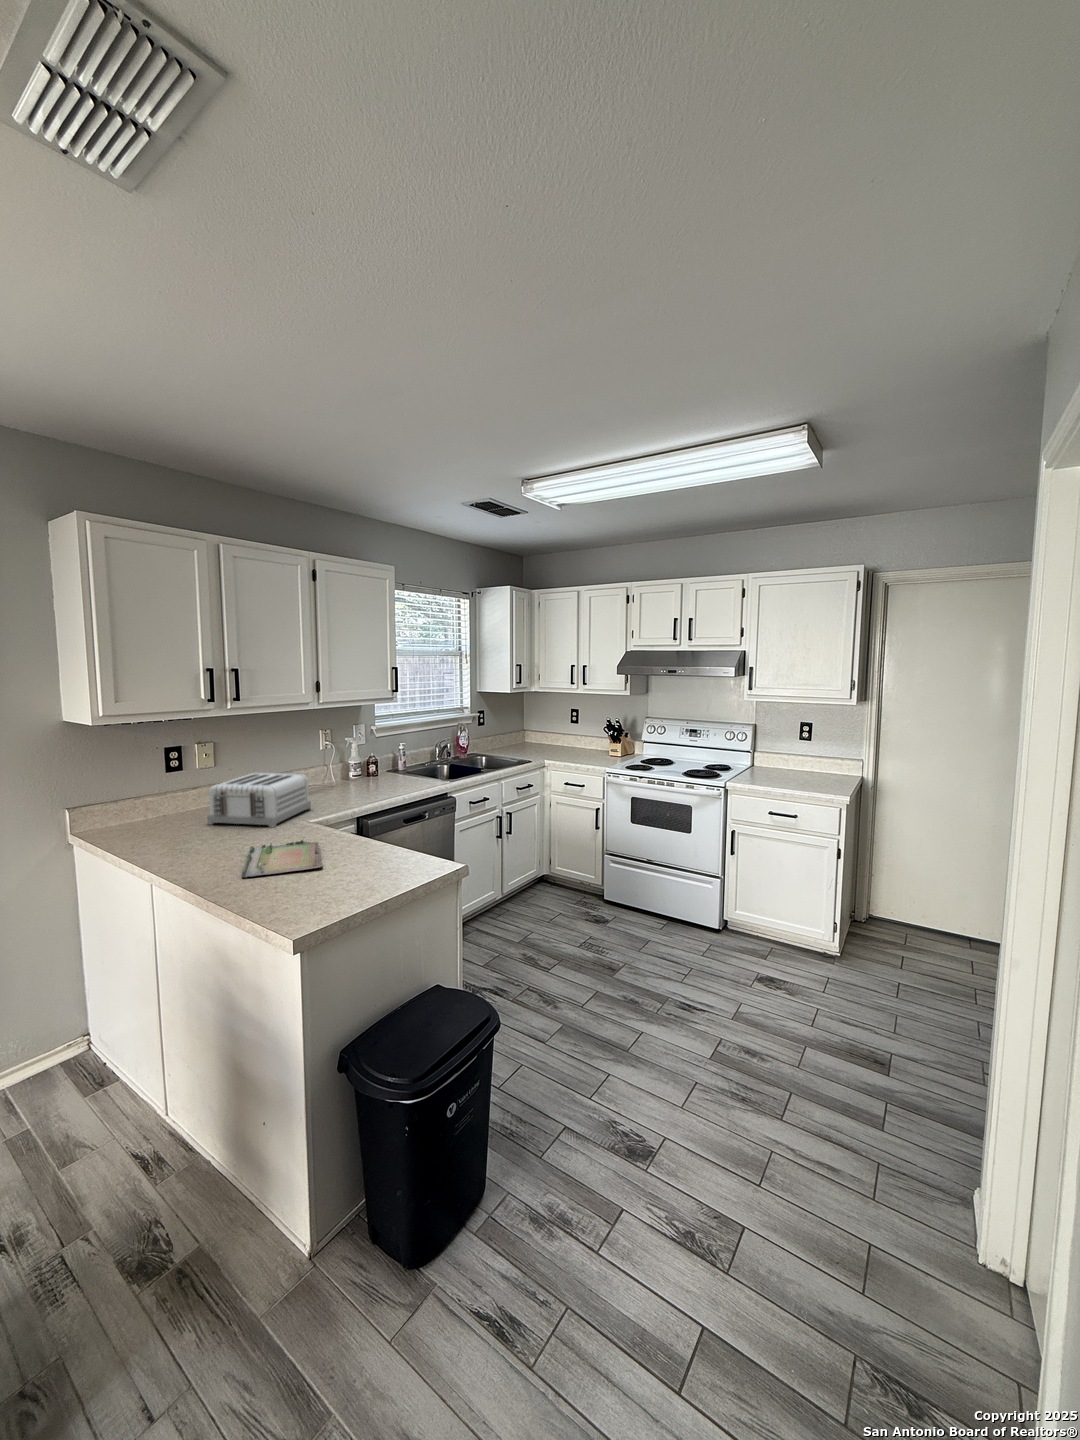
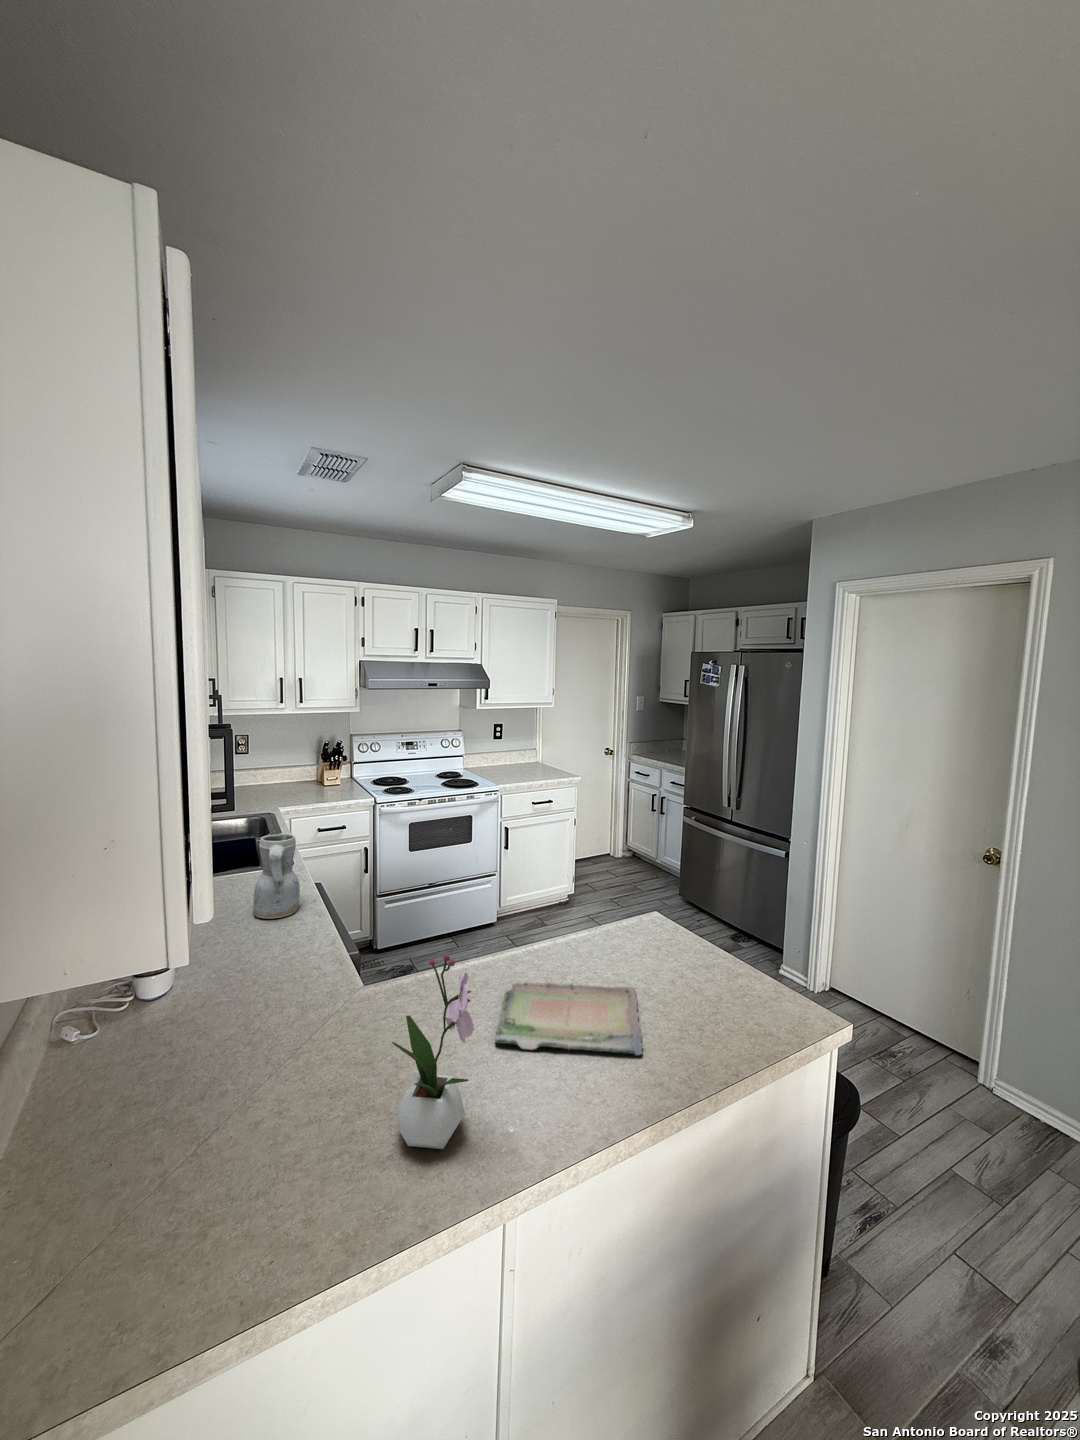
ceramic pitcher: none [371,747,402,796] -> present [254,832,300,919]
flower arrangement: none [160,760,202,854] -> present [392,954,474,1149]
toaster: present [208,773,311,827] -> none [150,922,362,1108]

